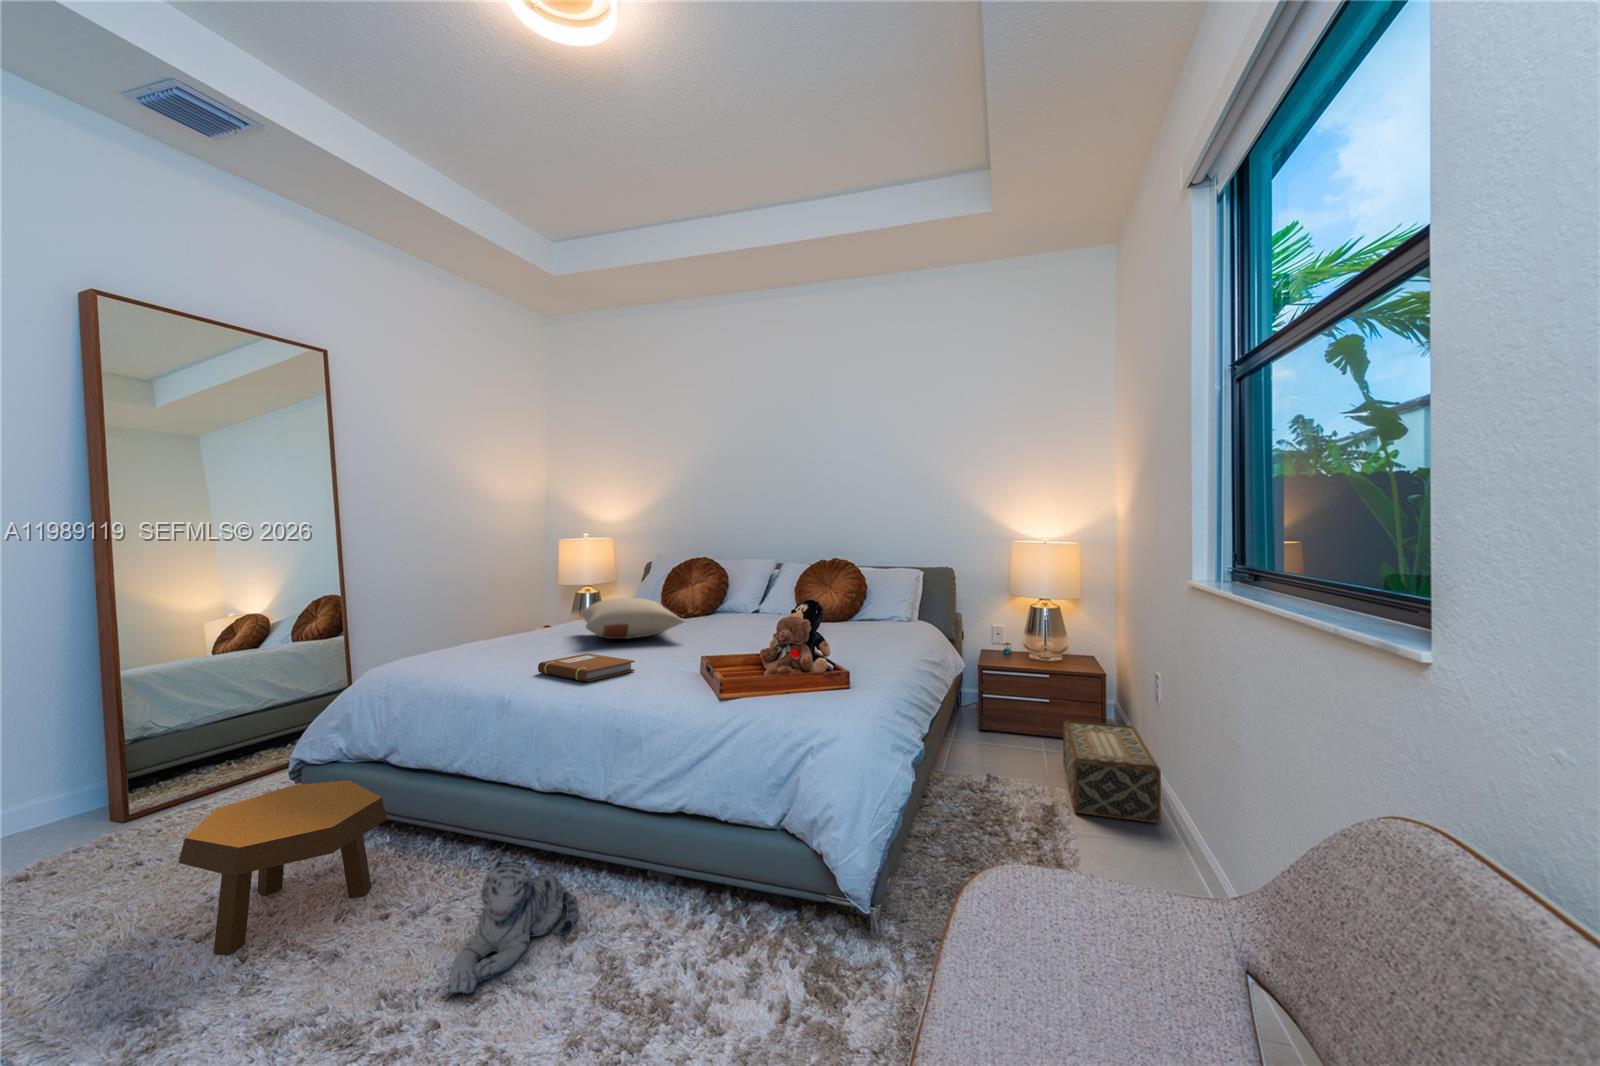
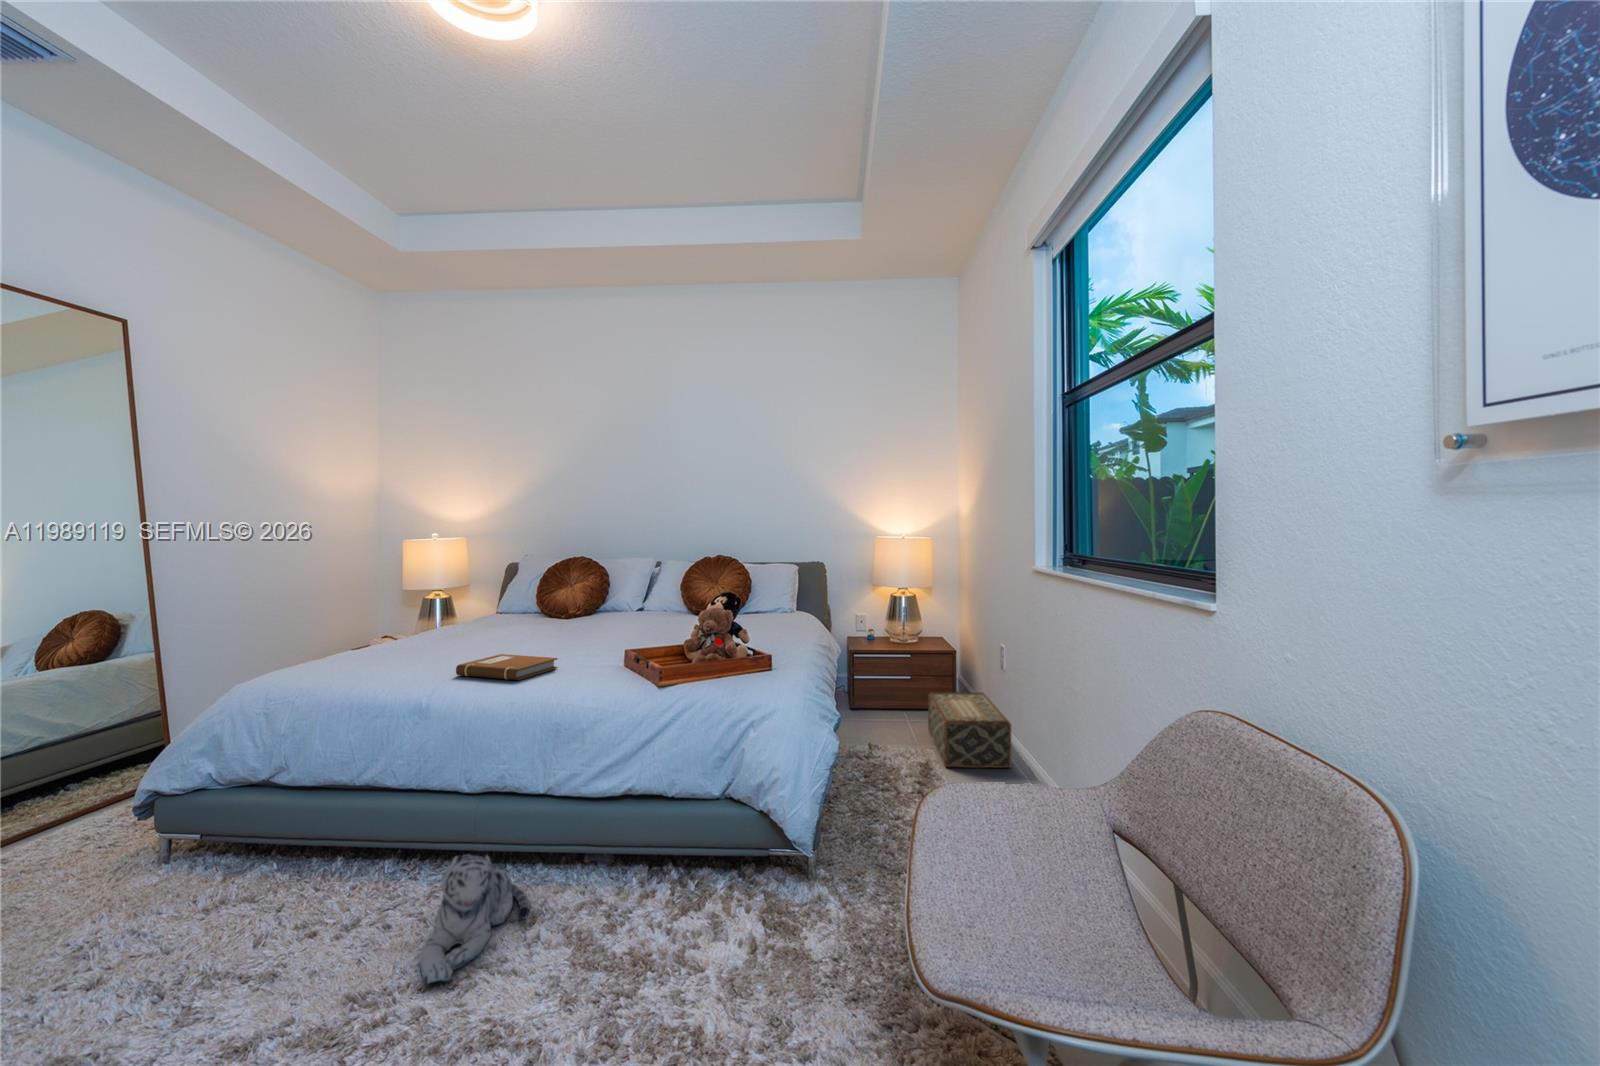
pillow: present [581,598,684,639] -> none [464,598,585,641]
footstool: present [178,780,387,954] -> none [59,804,301,998]

